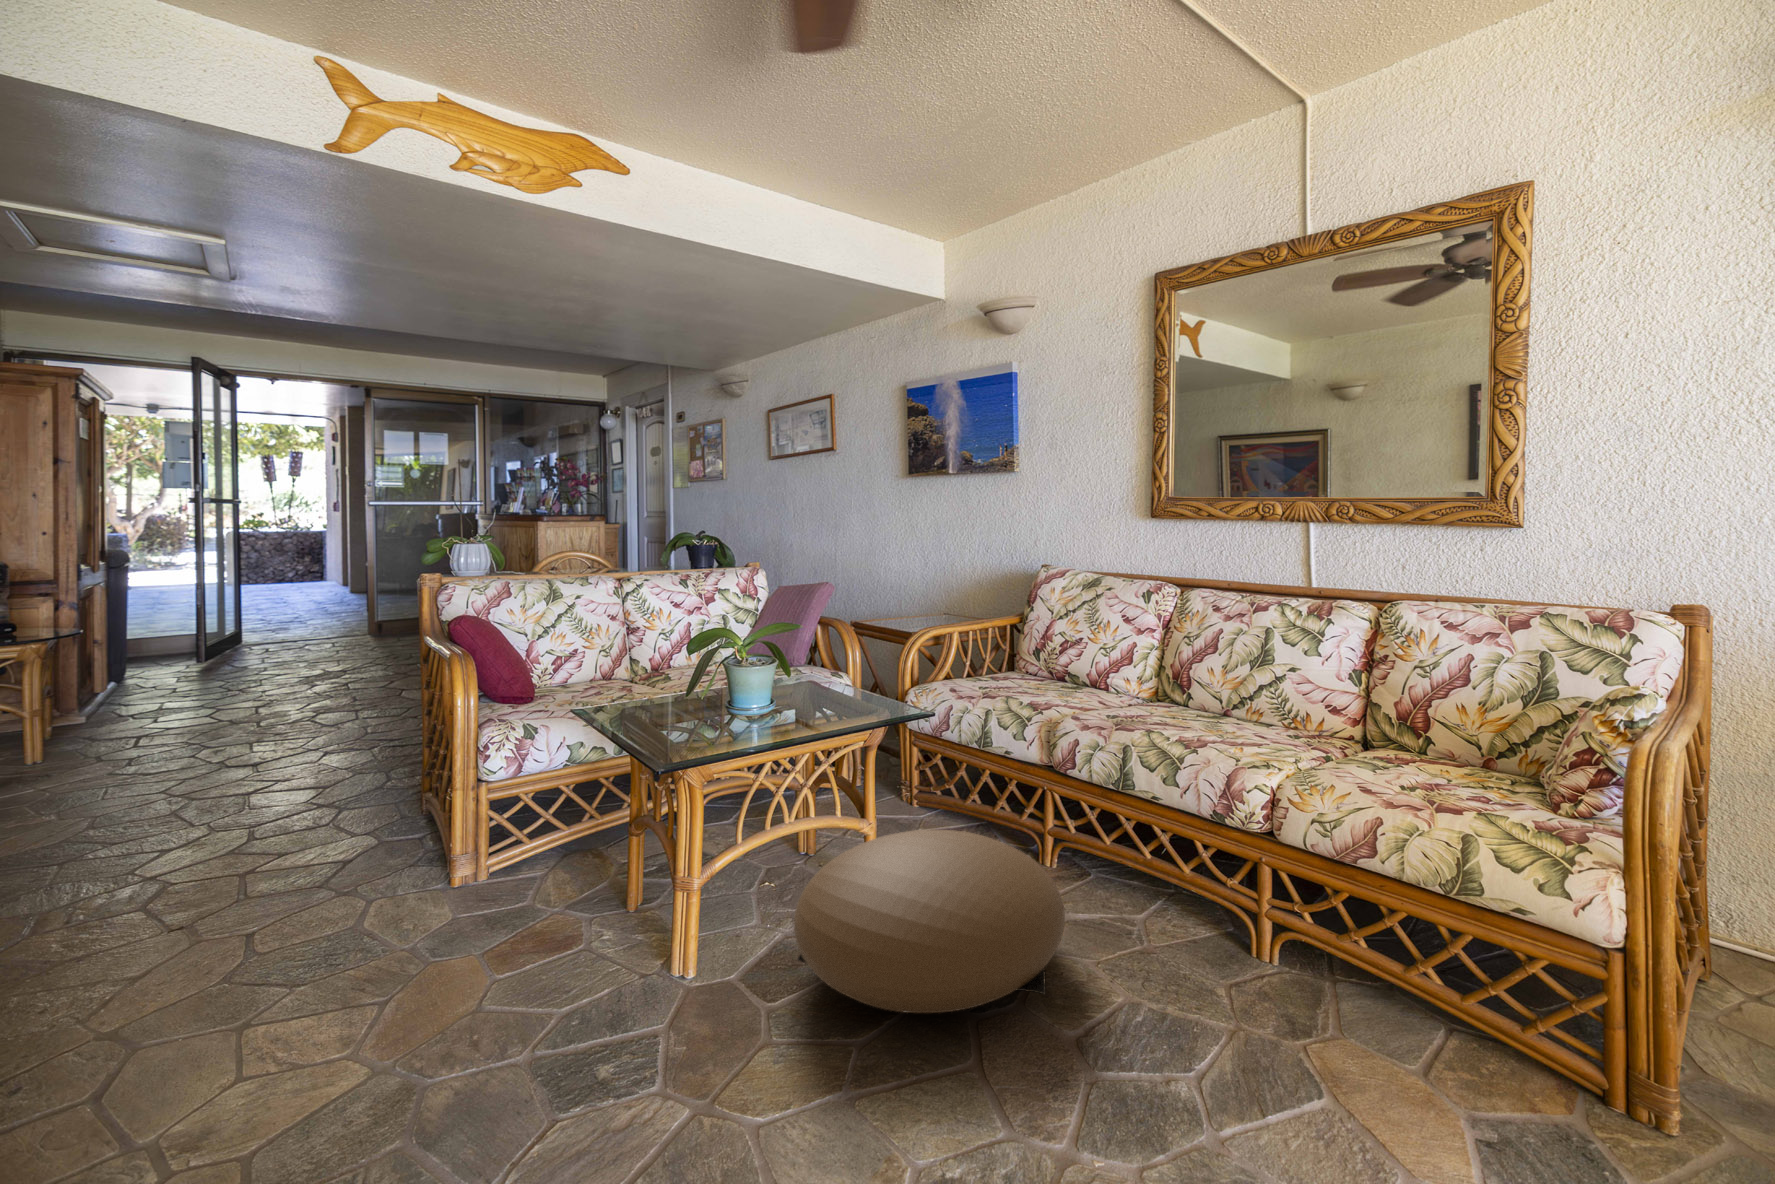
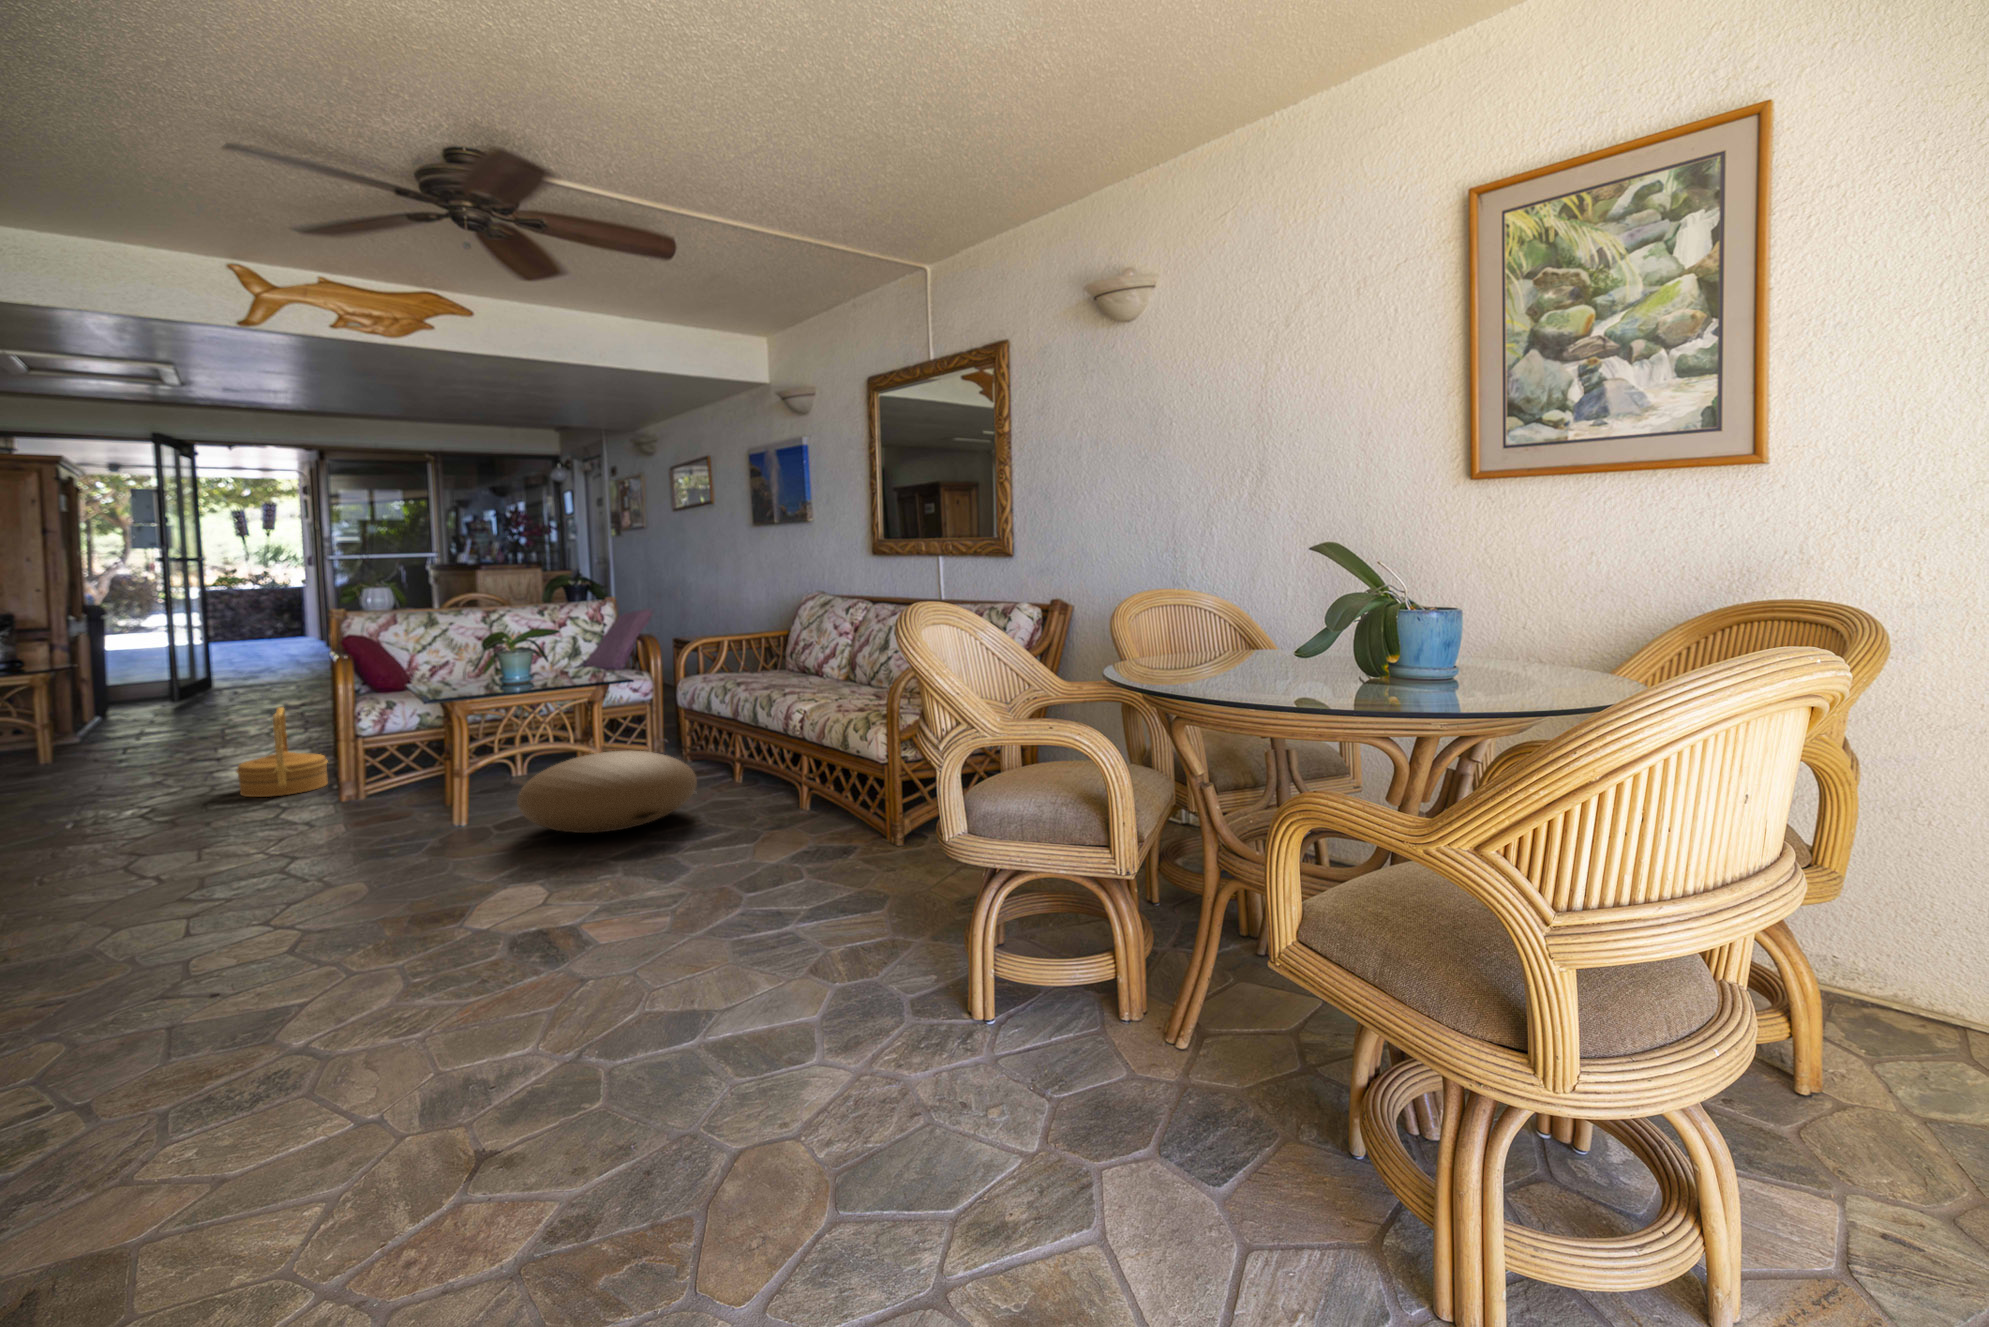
woven basket: none [289,714,417,857] -> present [236,707,328,797]

